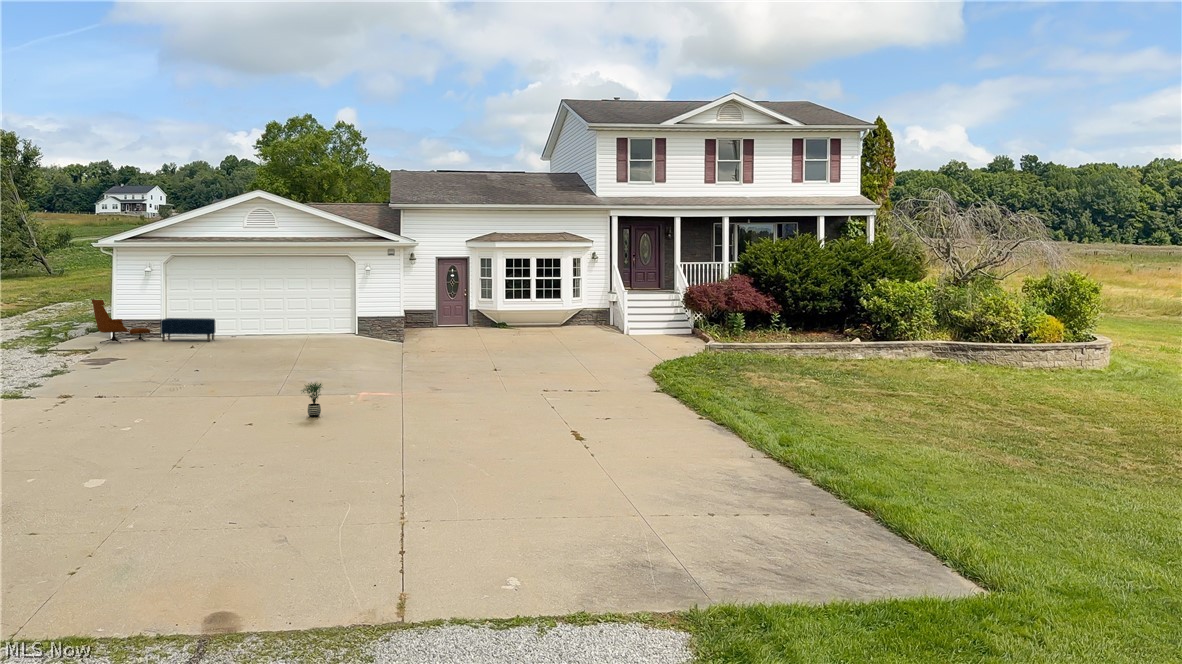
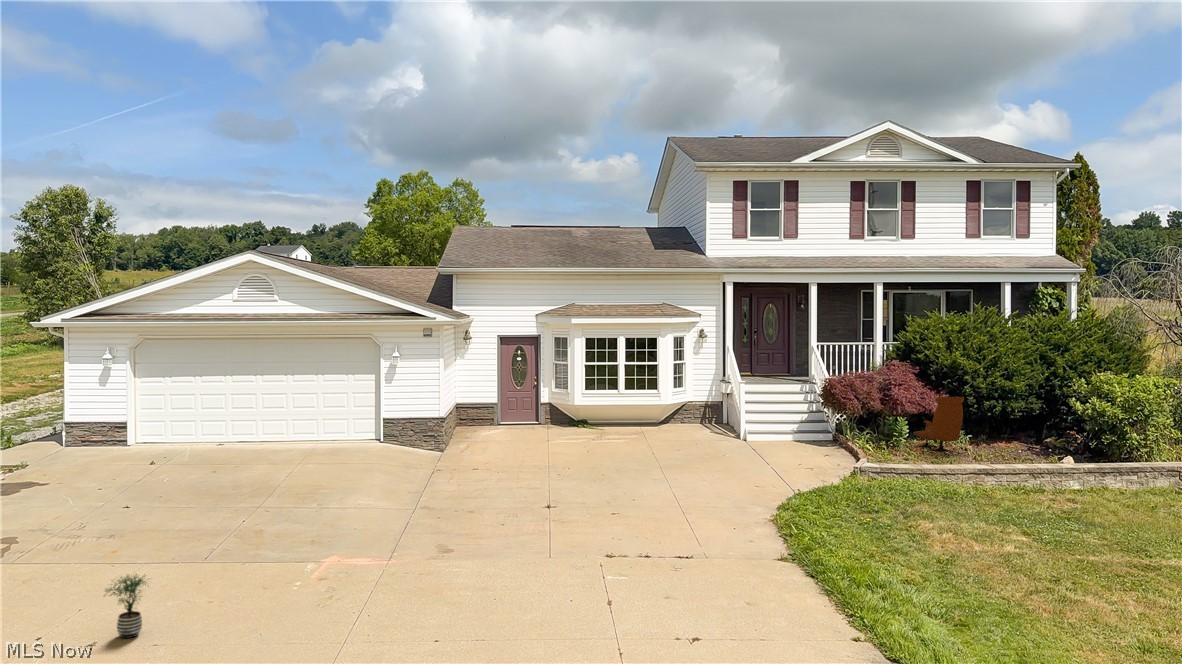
lounge chair: present [92,299,150,343] -> present [914,396,964,457]
bench: present [161,318,215,341] -> none [151,413,220,444]

